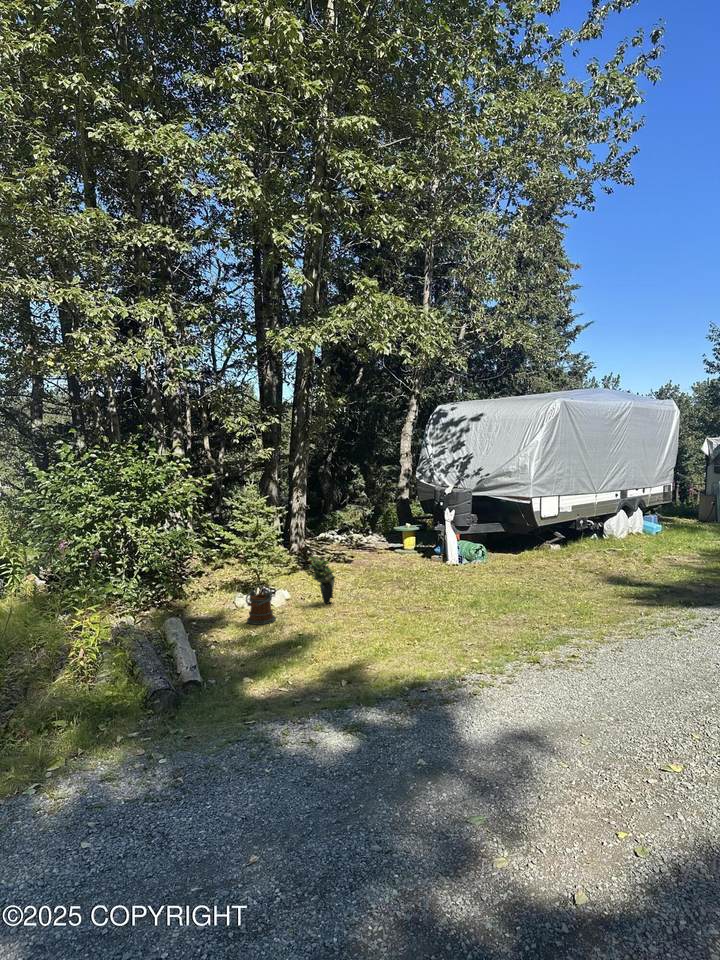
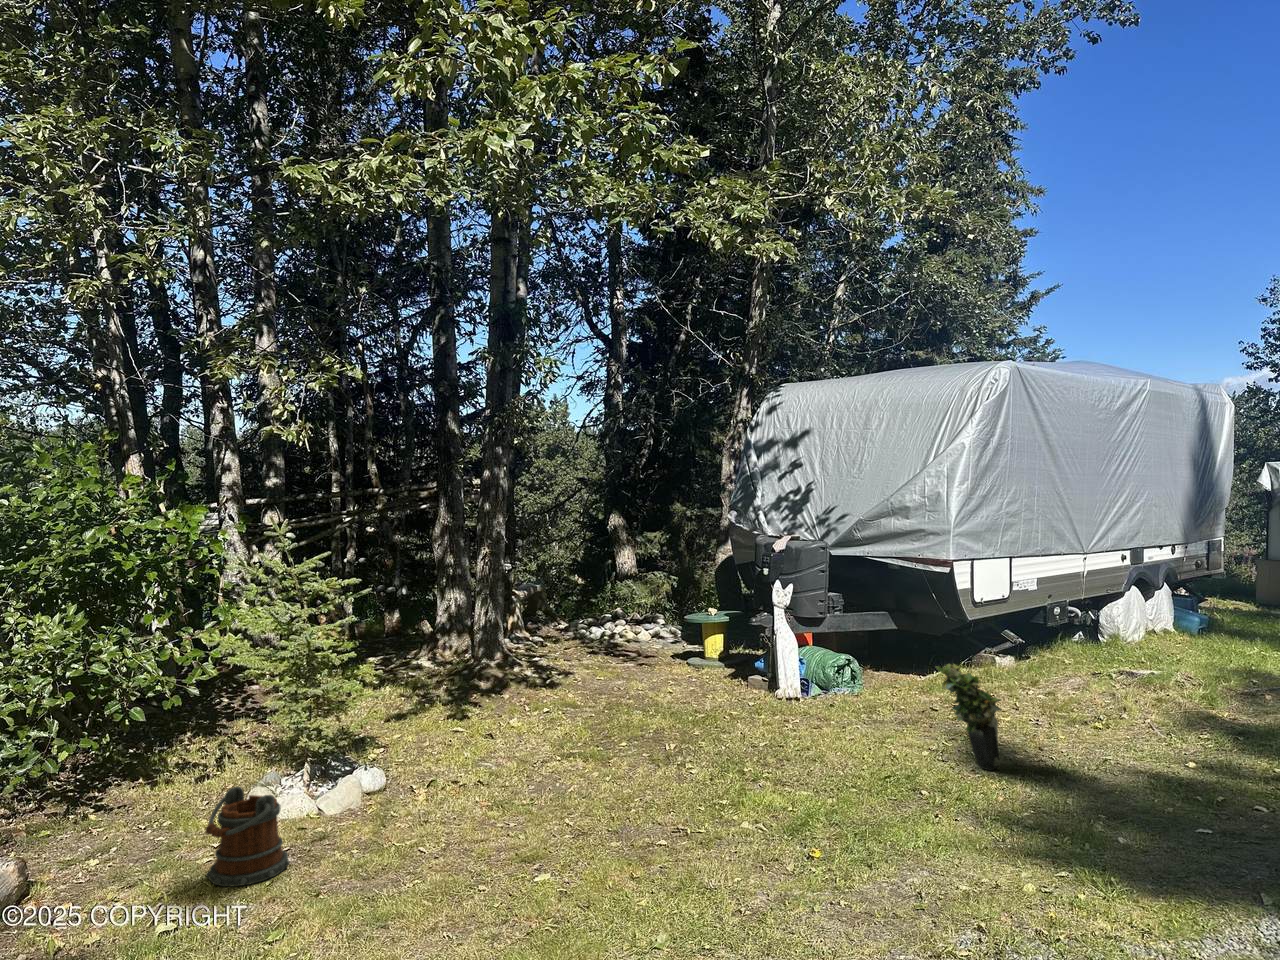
potted plant: present [310,556,335,604] -> present [936,664,1002,771]

